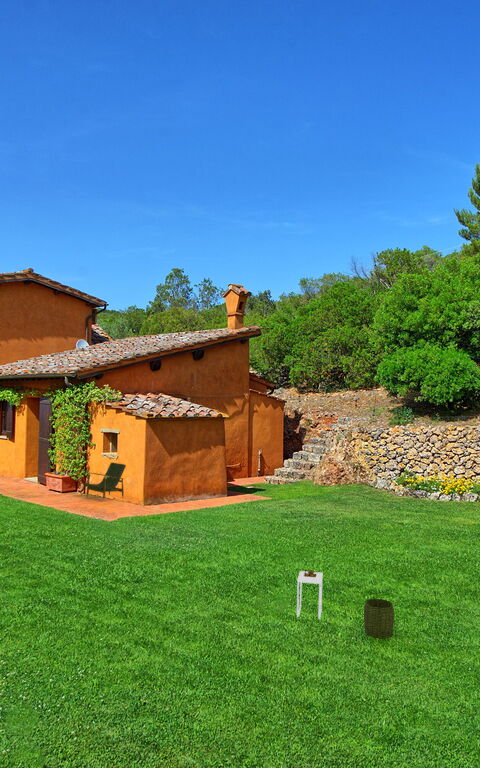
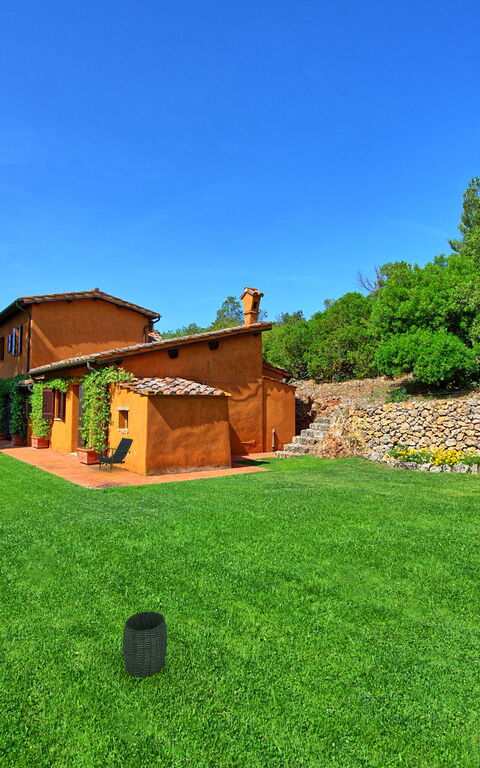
side table: present [297,570,323,619] -> none [209,553,248,618]
woven basket: present [364,599,394,638] -> present [123,611,167,676]

